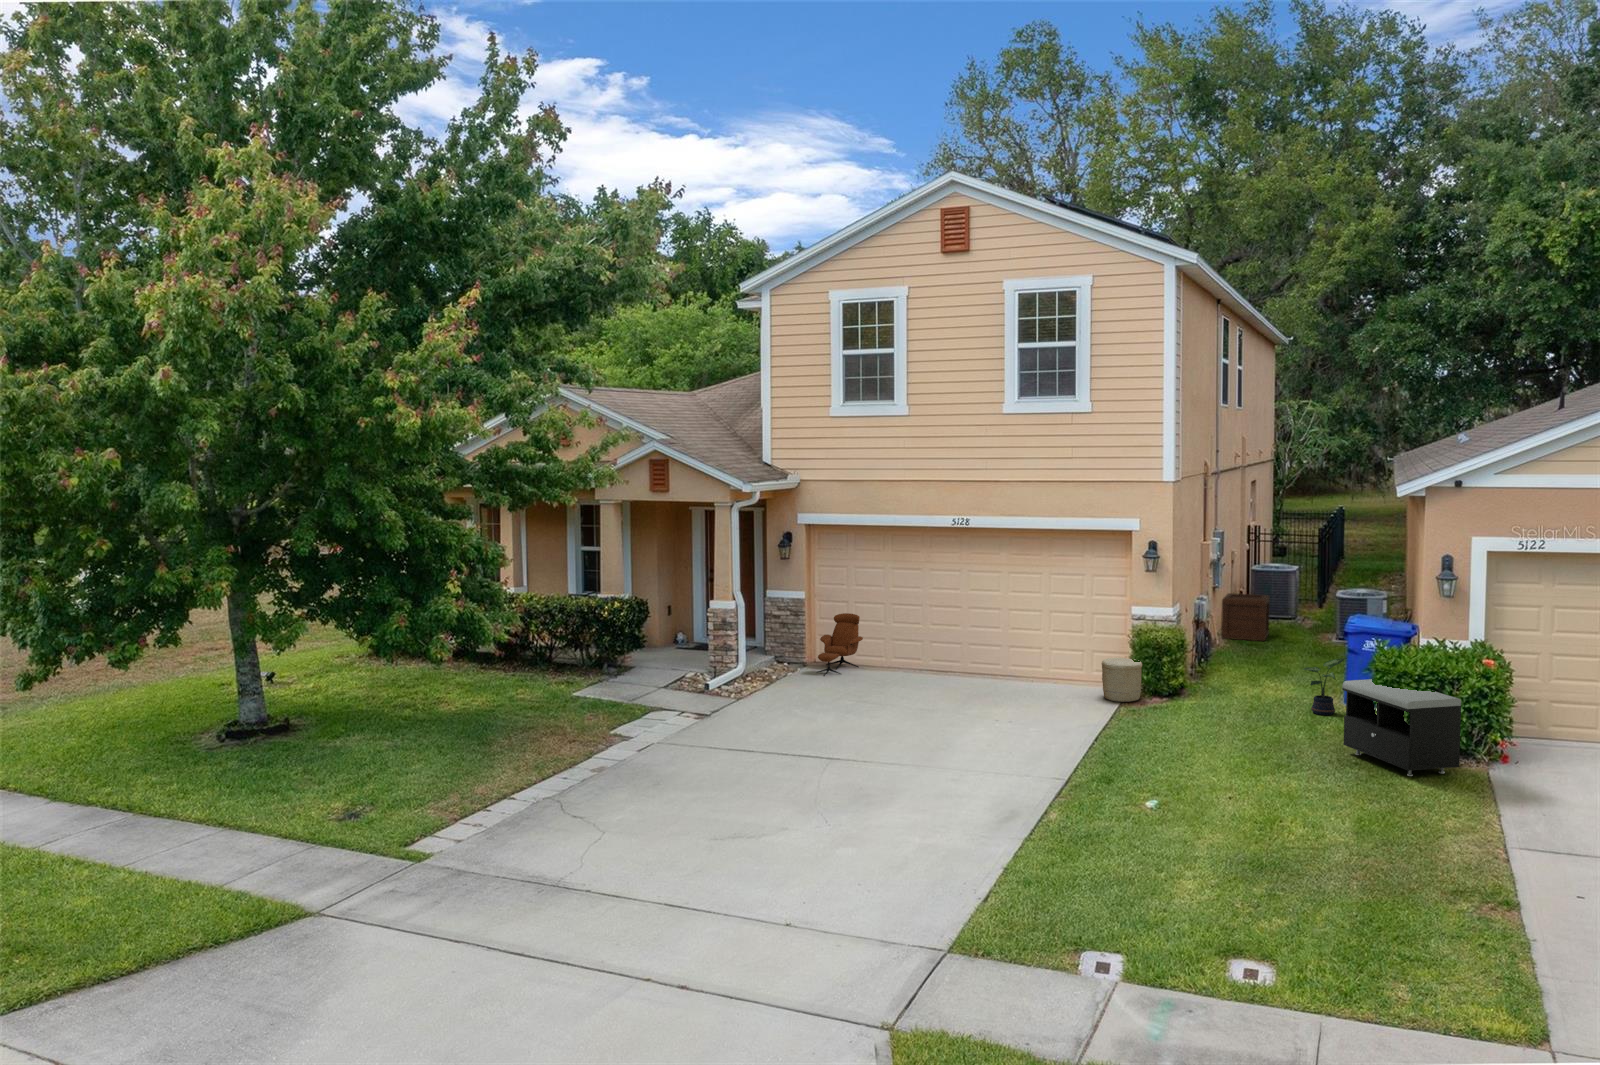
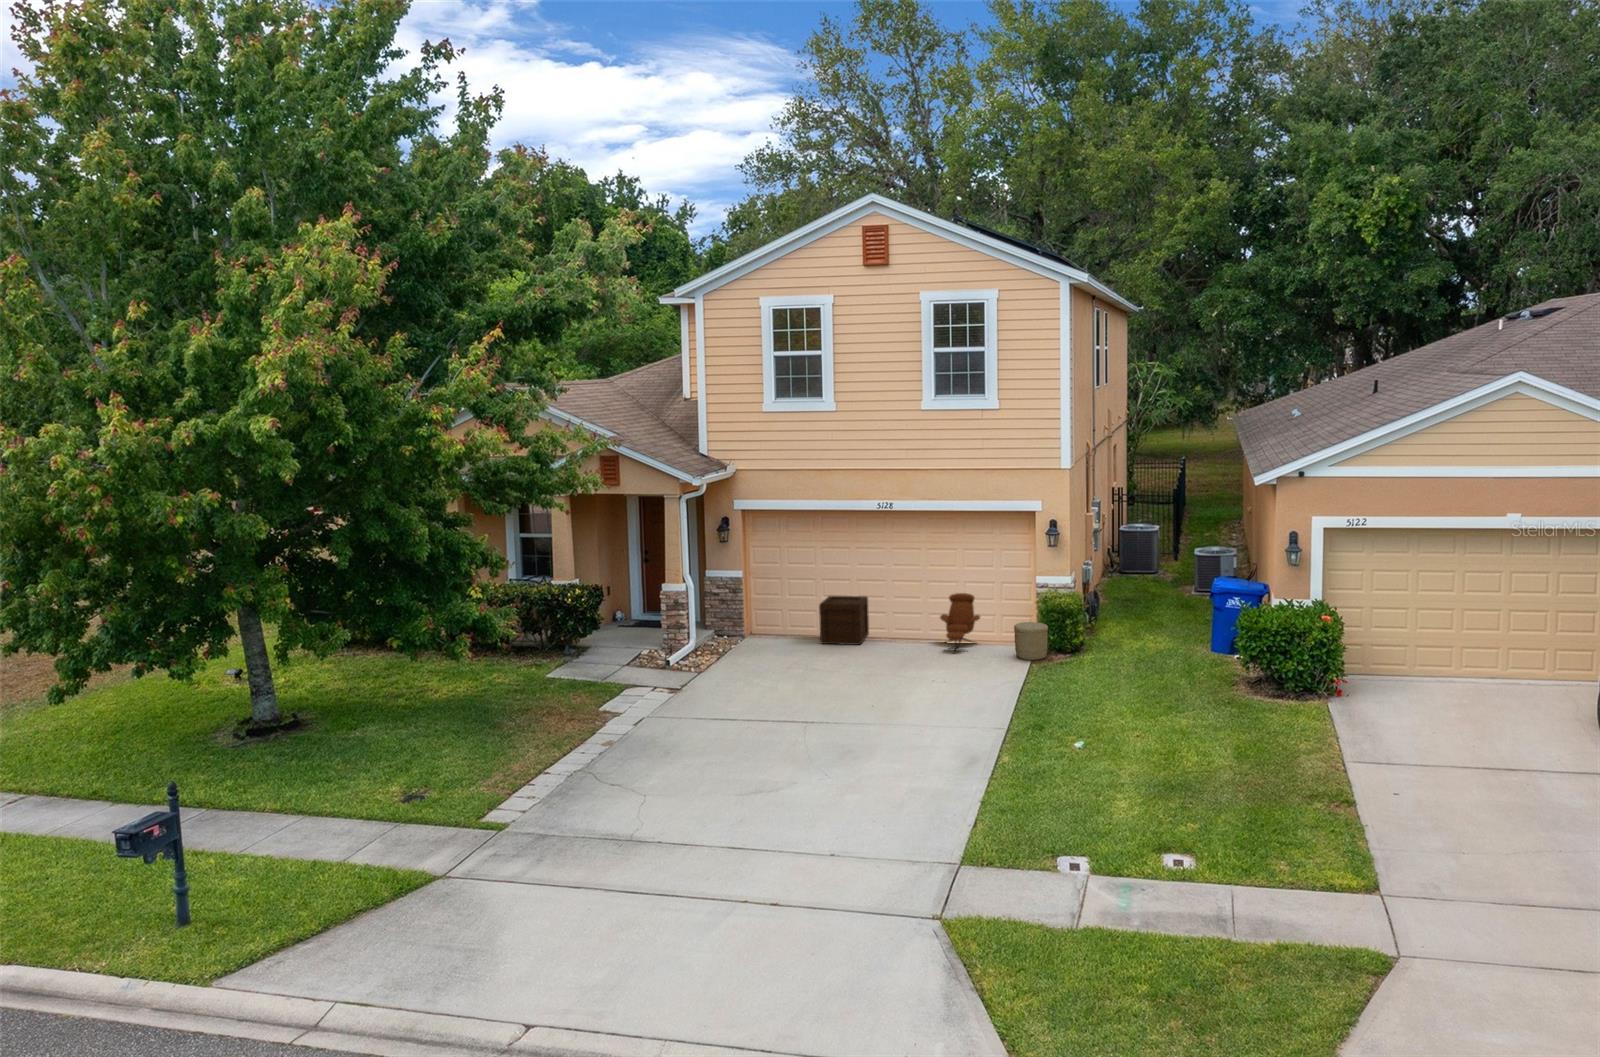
wooden crate: present [1221,593,1270,641] -> present [819,596,869,645]
lounge chair: present [818,613,863,676] -> present [940,593,980,651]
potted plant: present [1303,658,1347,715] -> none [1179,615,1215,664]
storage bench: present [1342,679,1461,776] -> none [1216,634,1307,712]

